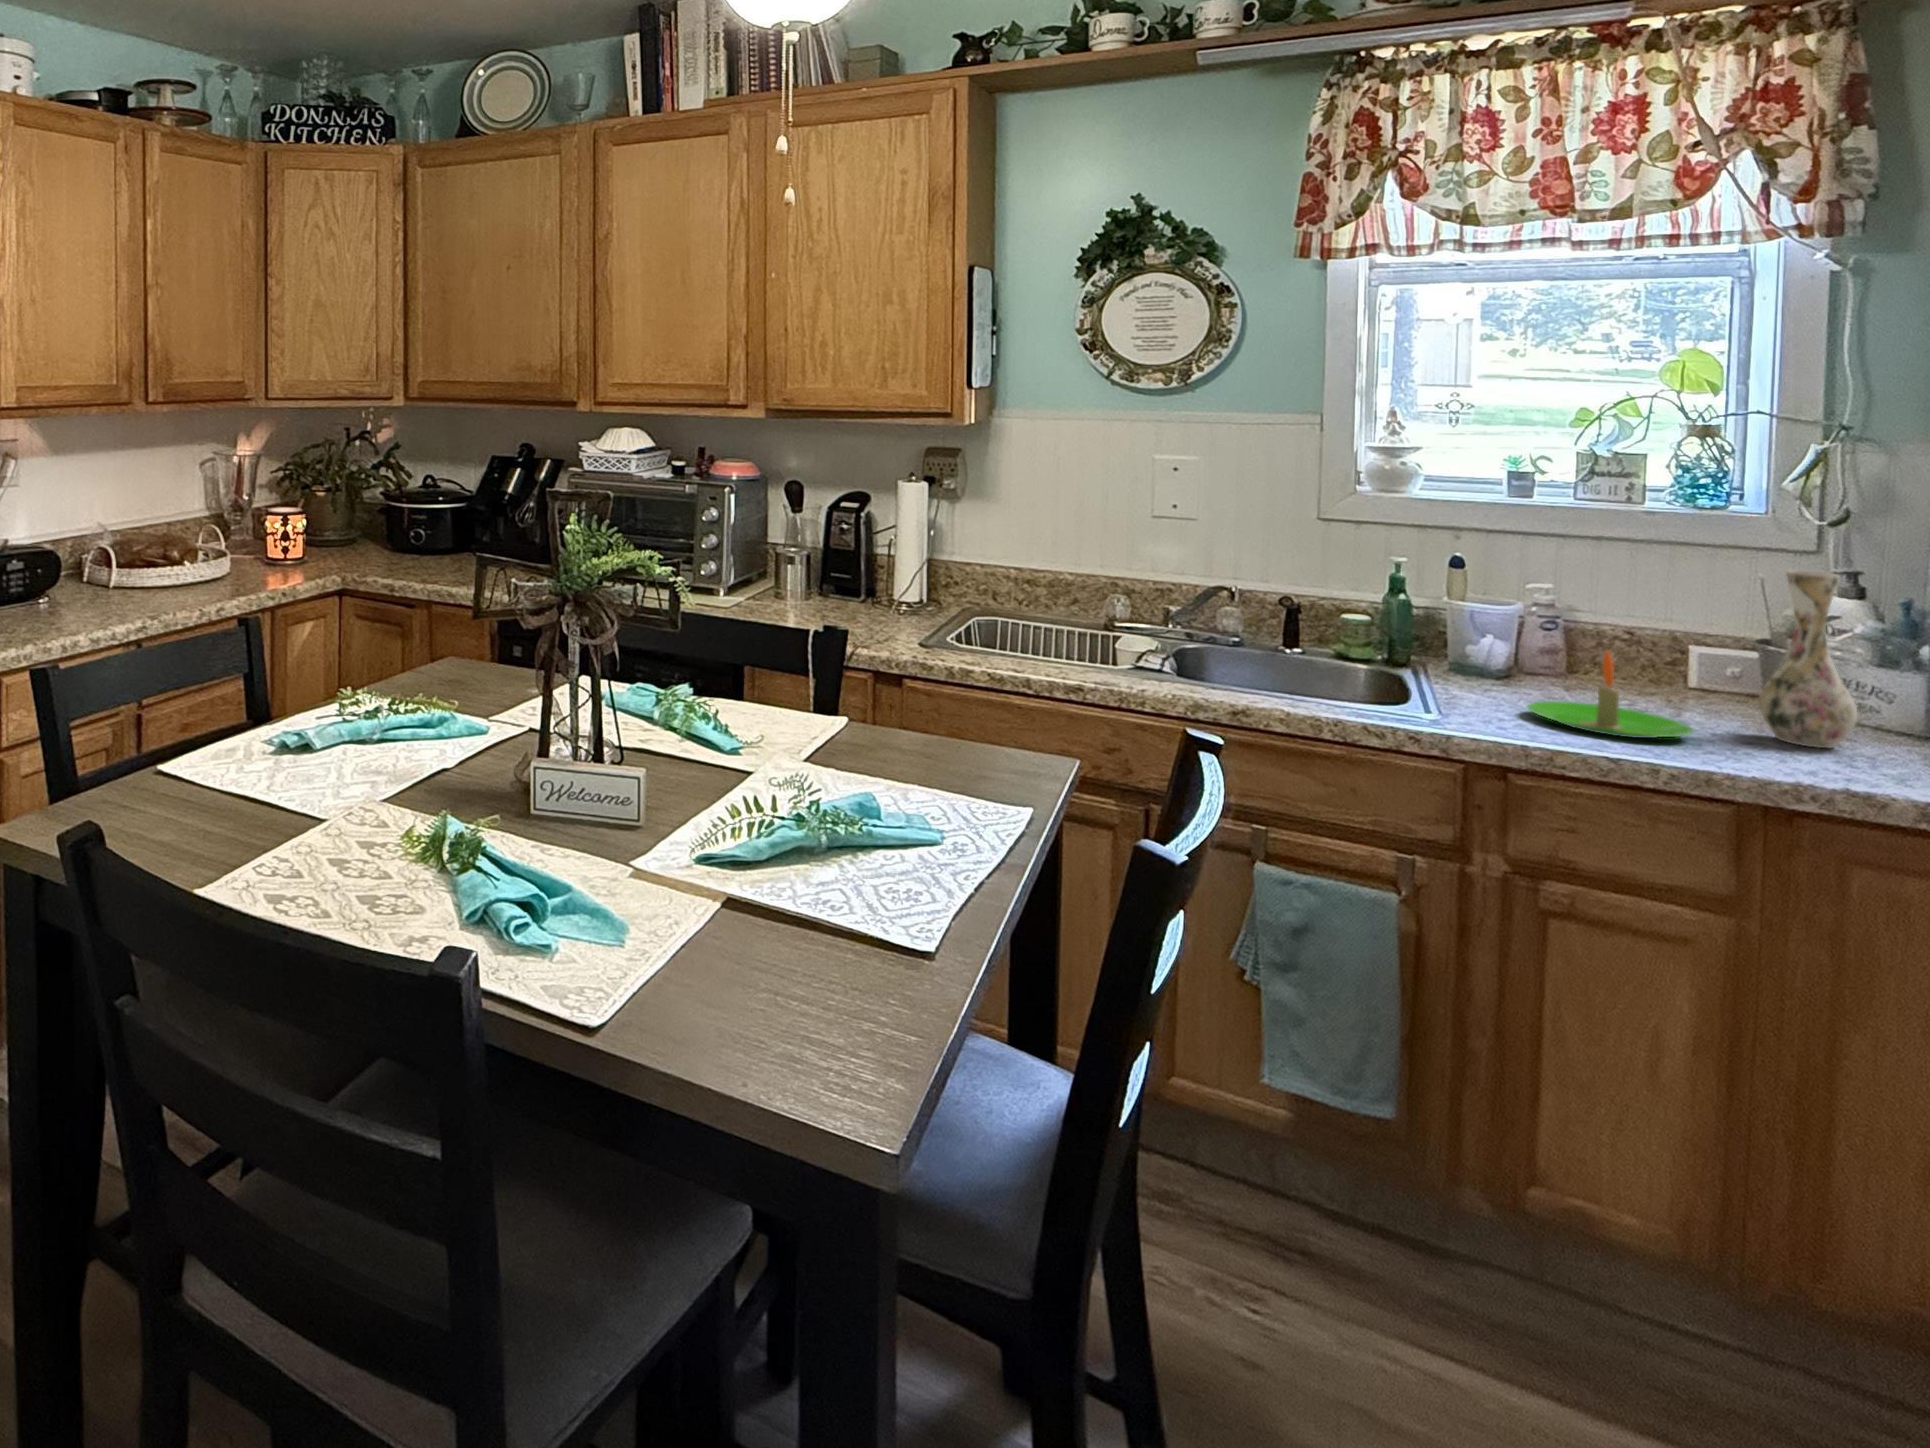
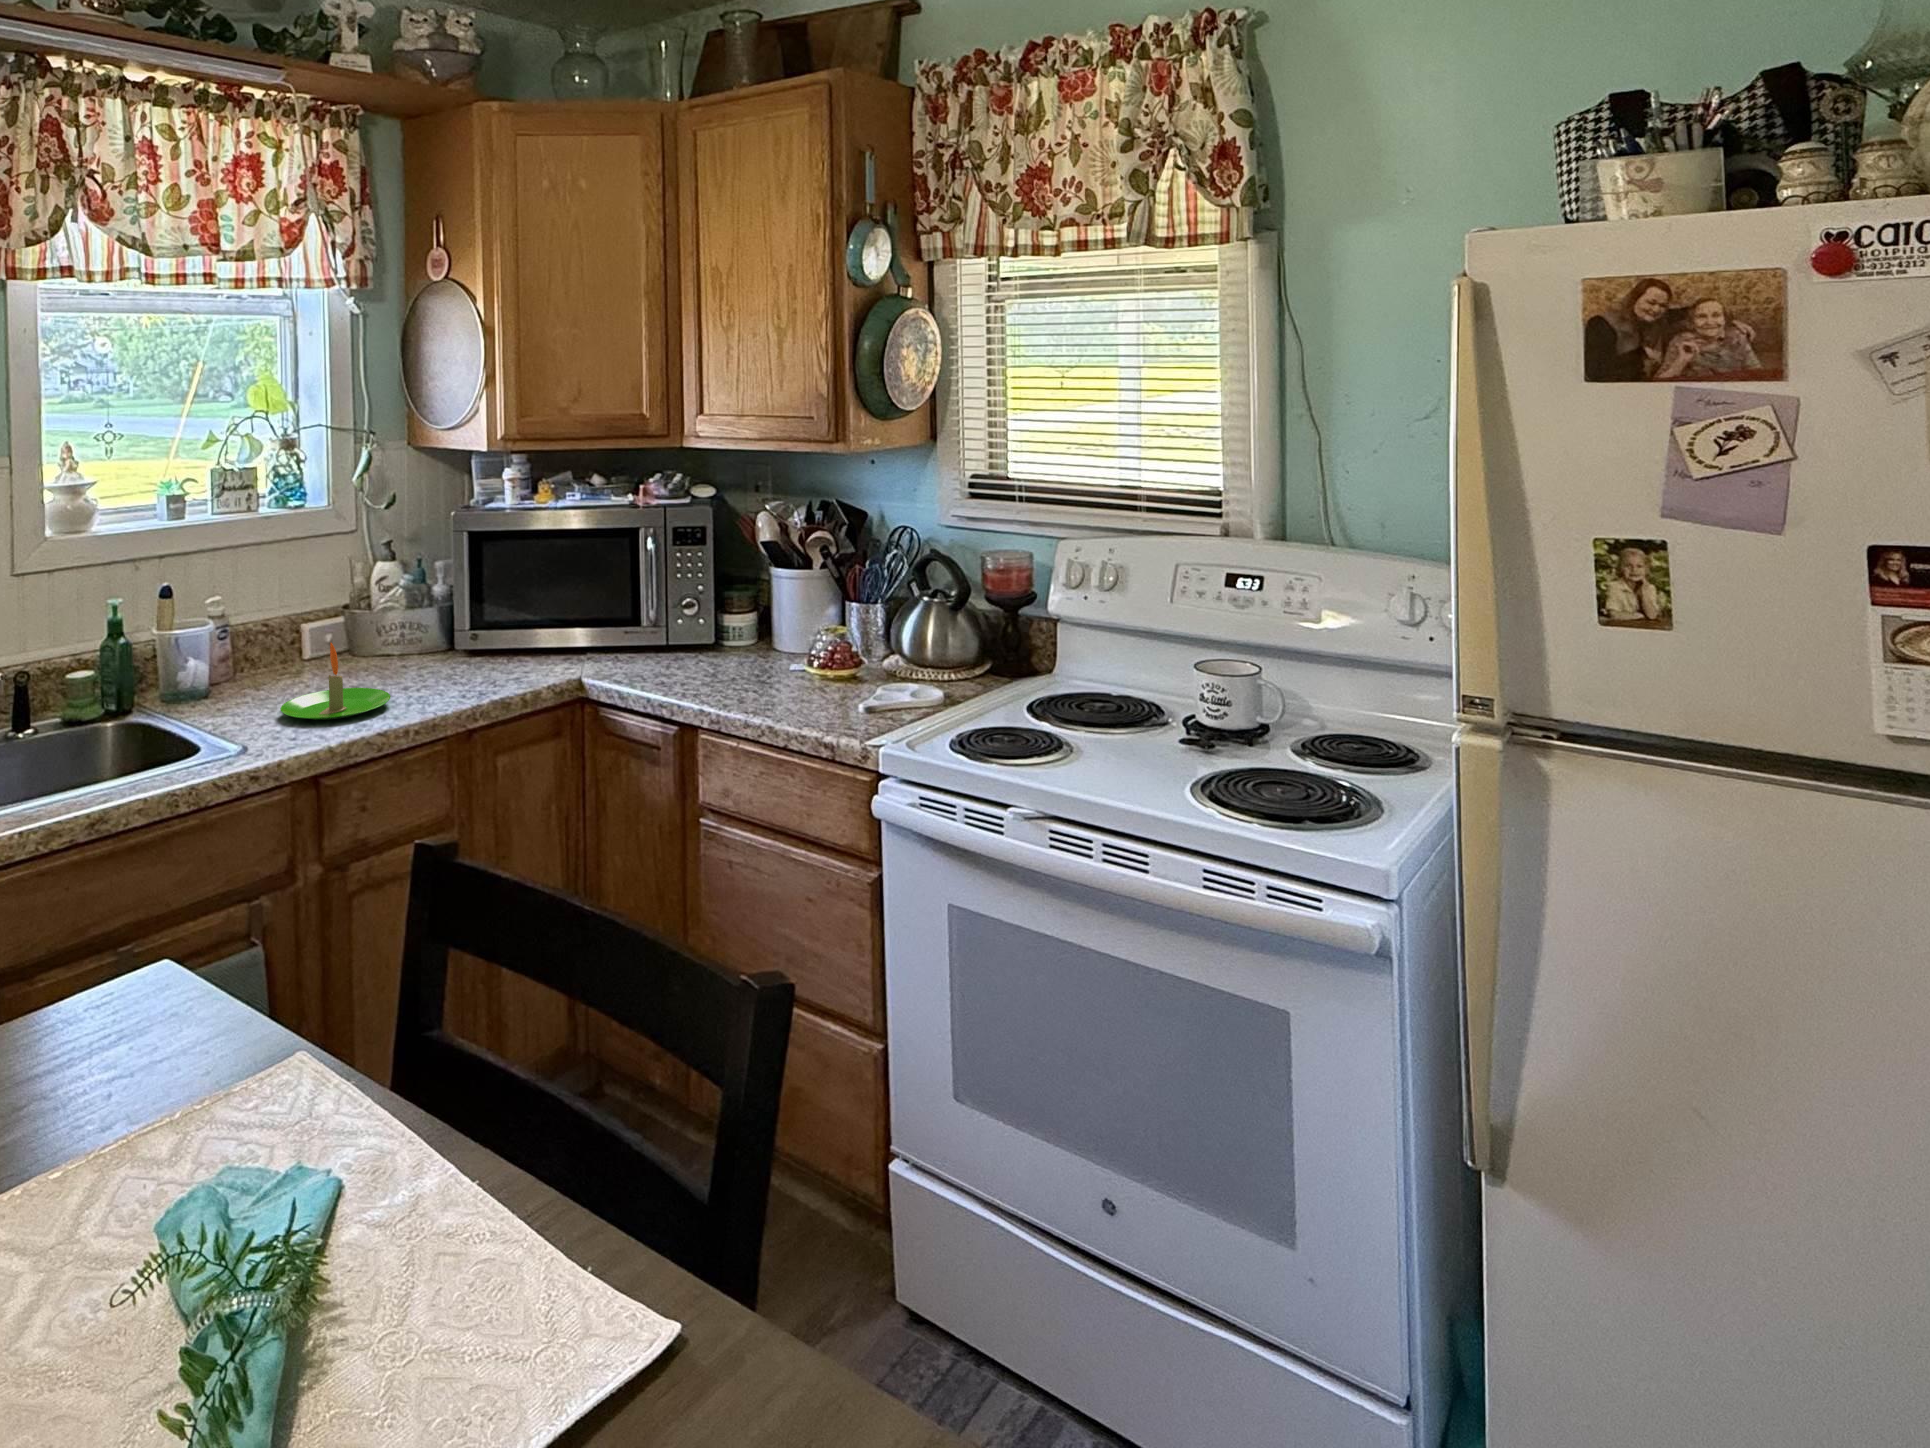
vase: present [1758,570,1857,748] -> none [391,545,442,681]

